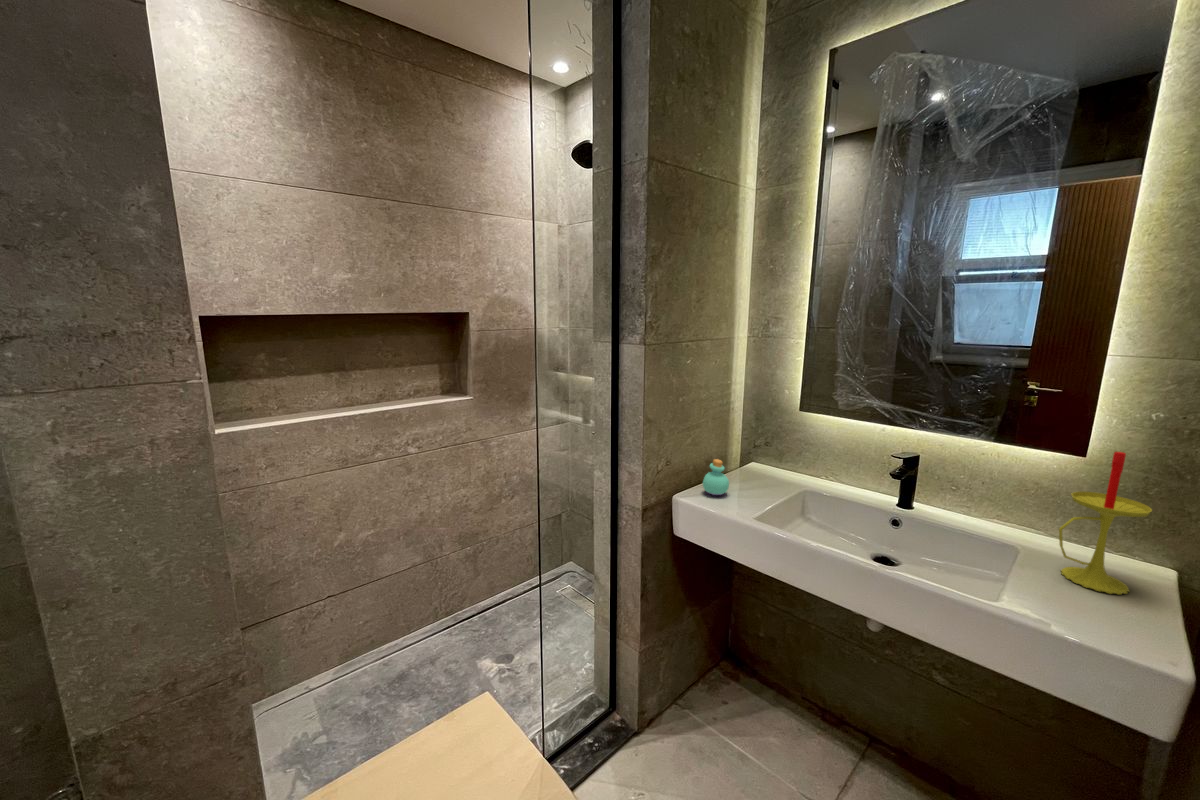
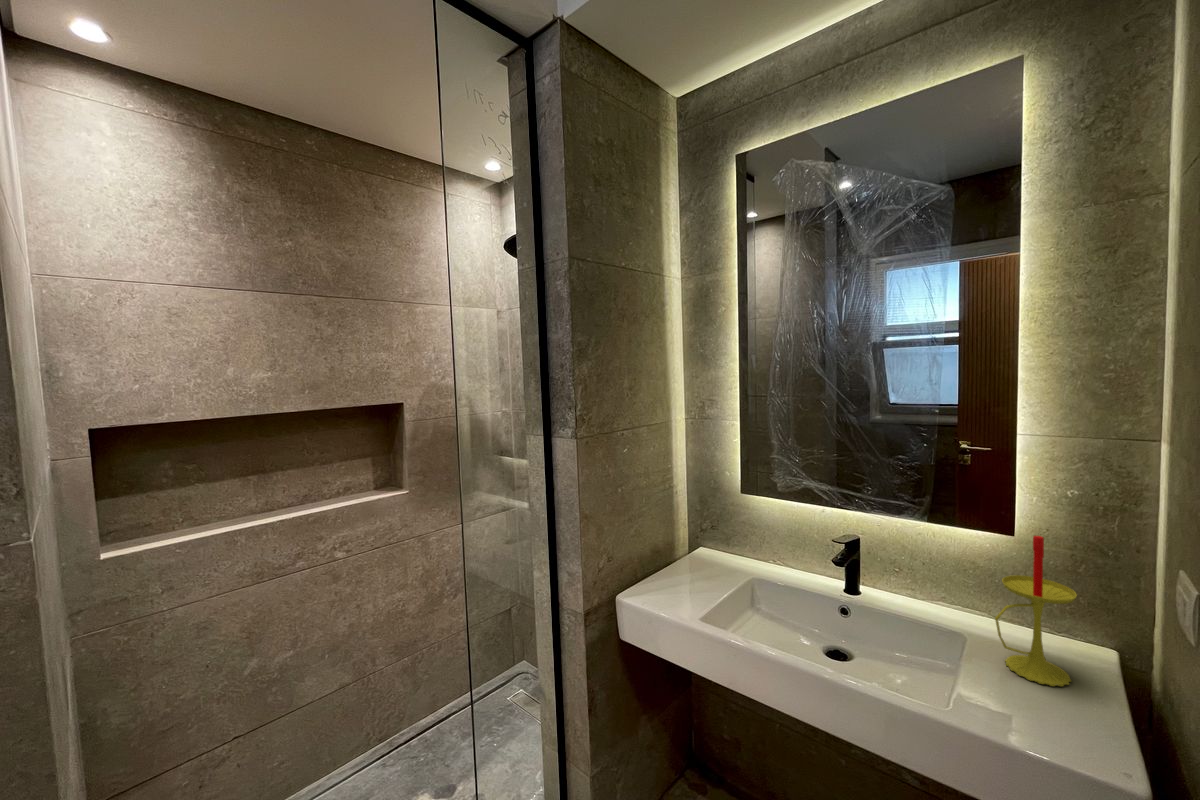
perfume bottle: present [703,459,729,495] -> none [647,552,675,592]

